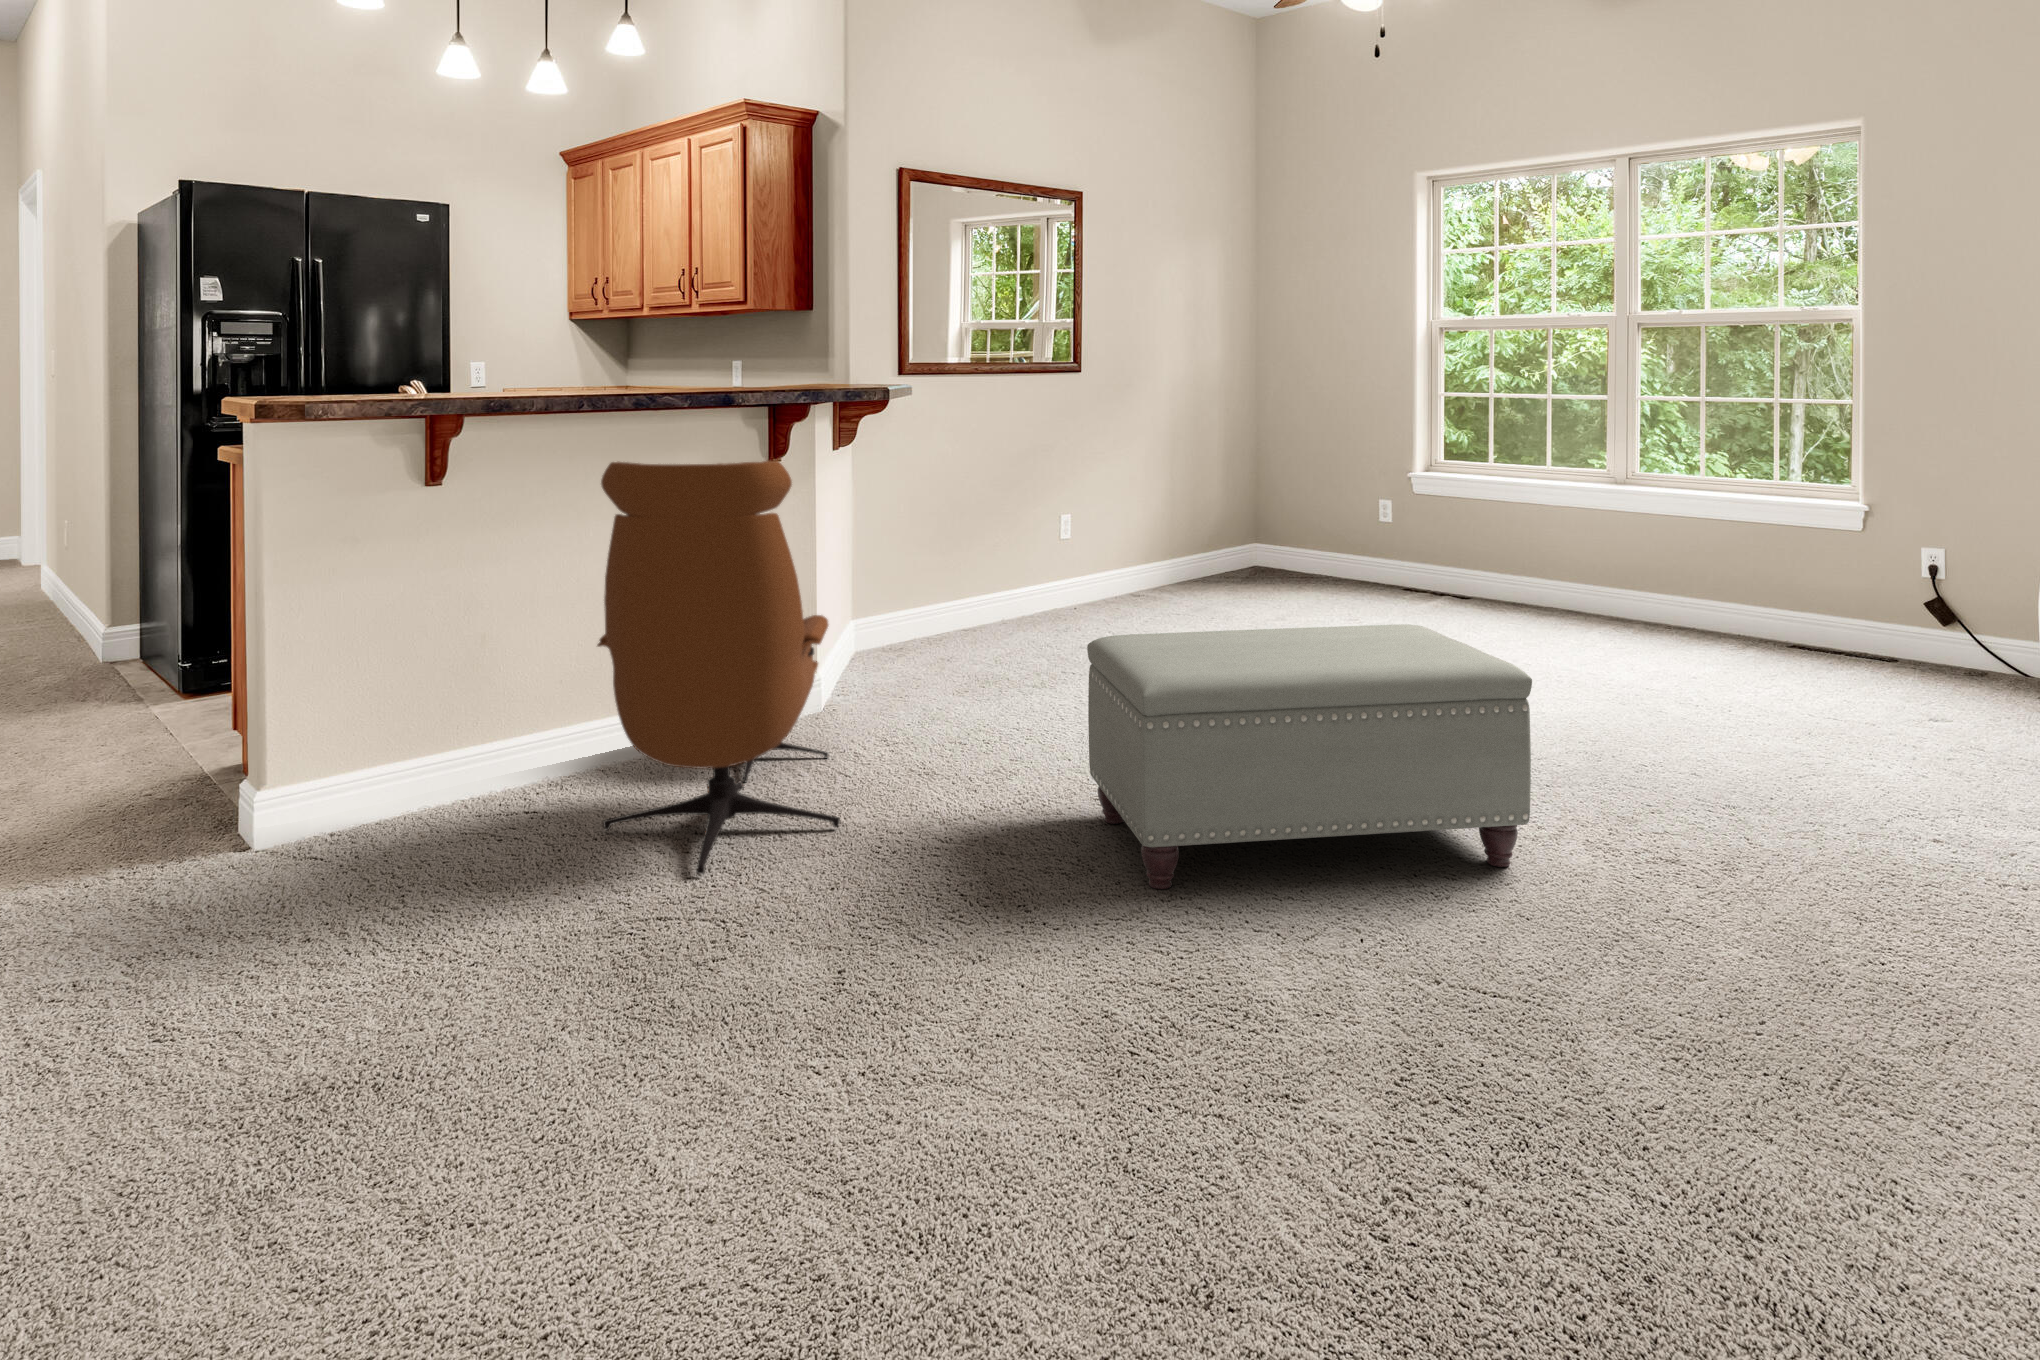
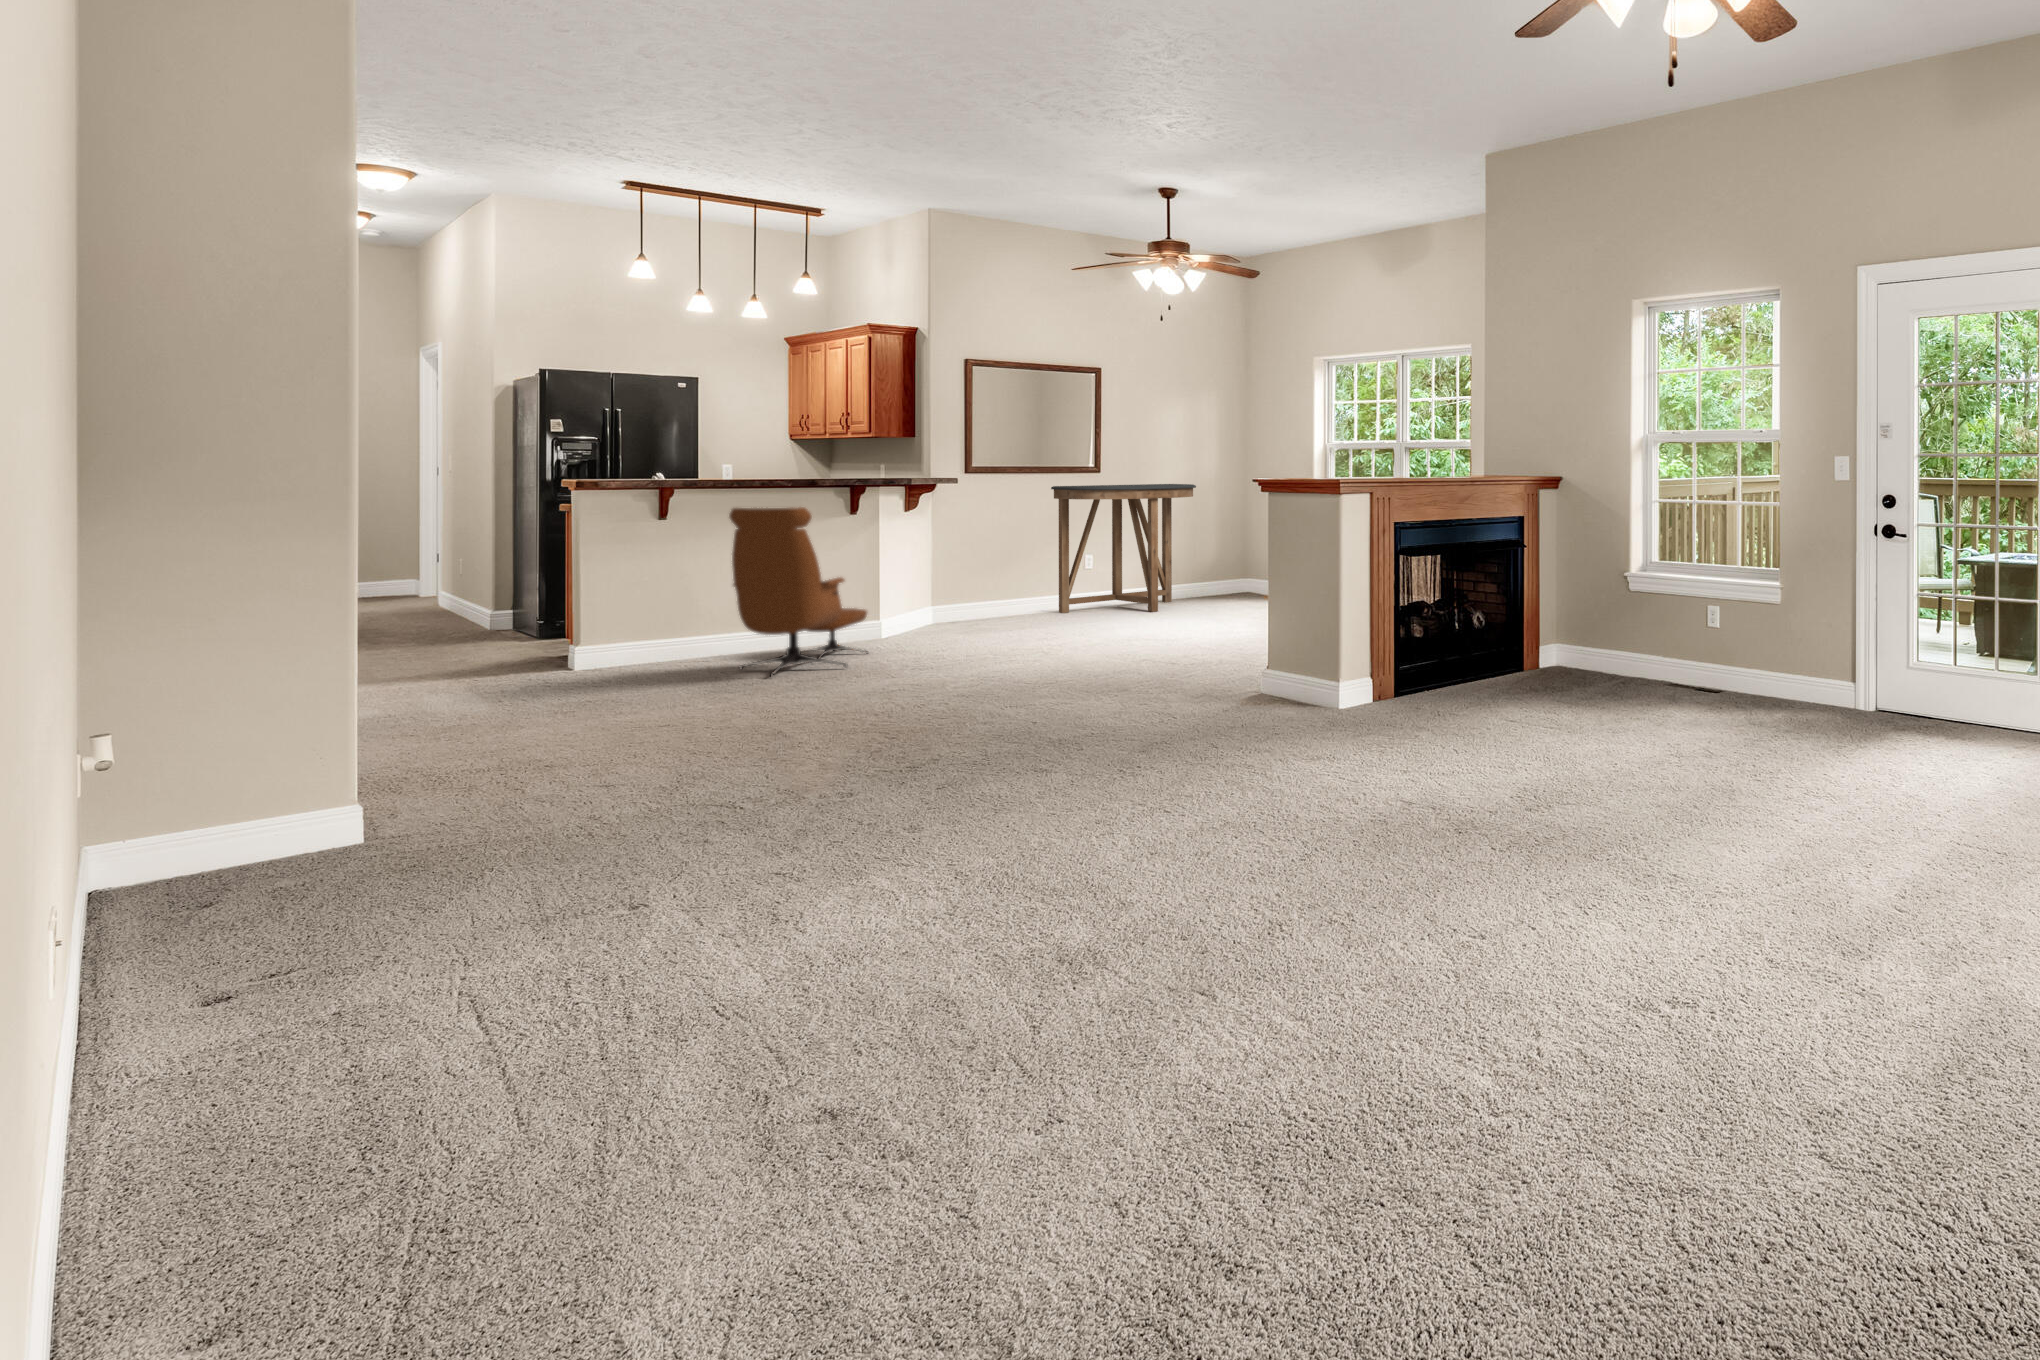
console table: none [1019,389,1238,617] -> present [1051,484,1196,613]
ottoman: present [1087,624,1532,889] -> none [951,583,1126,678]

